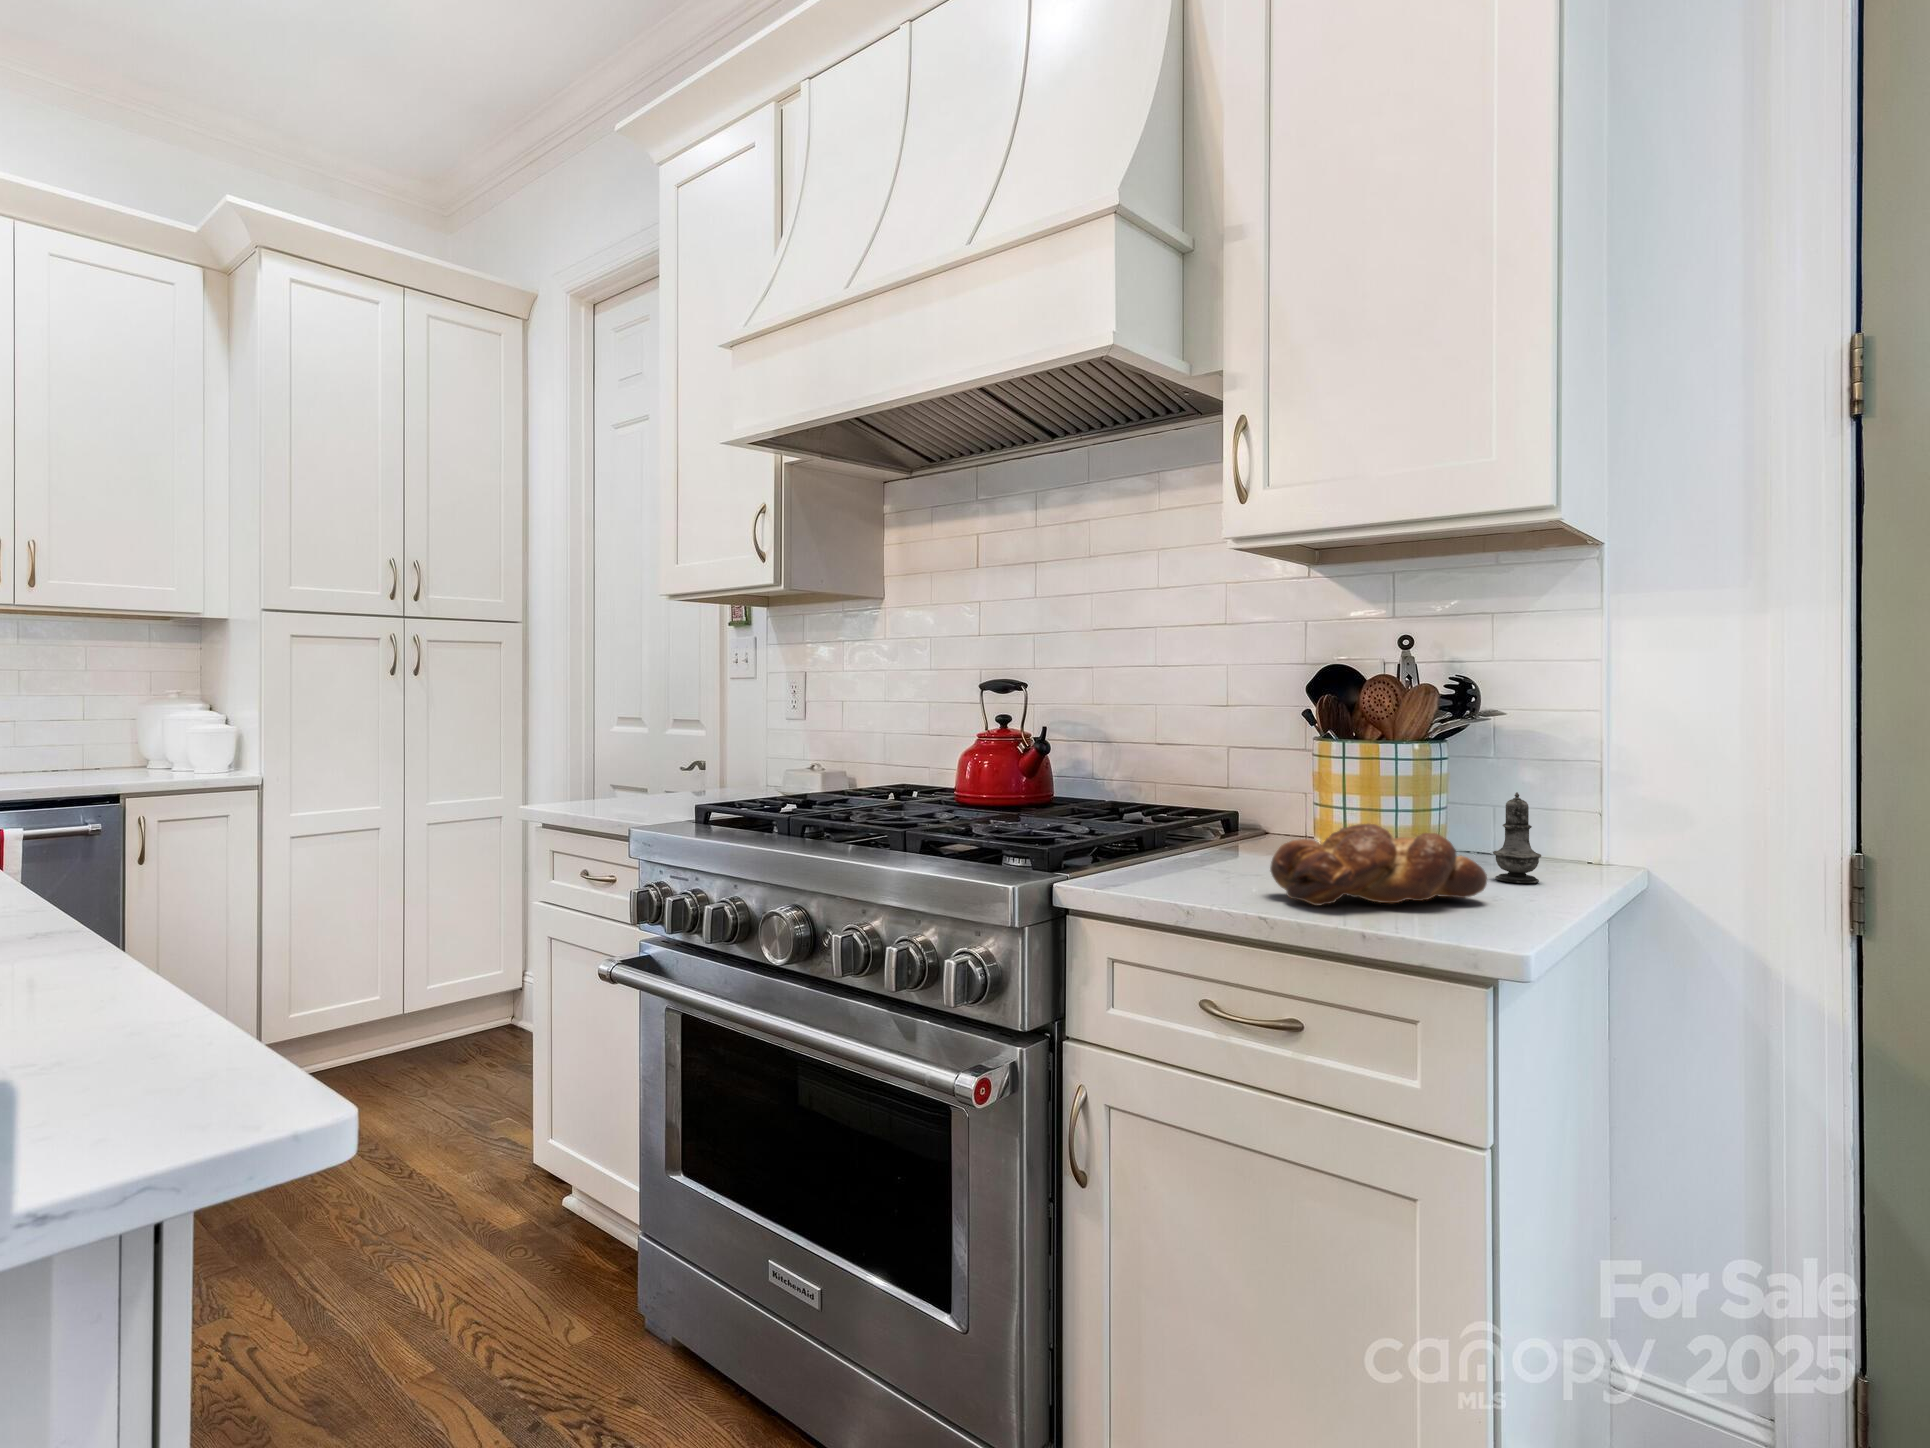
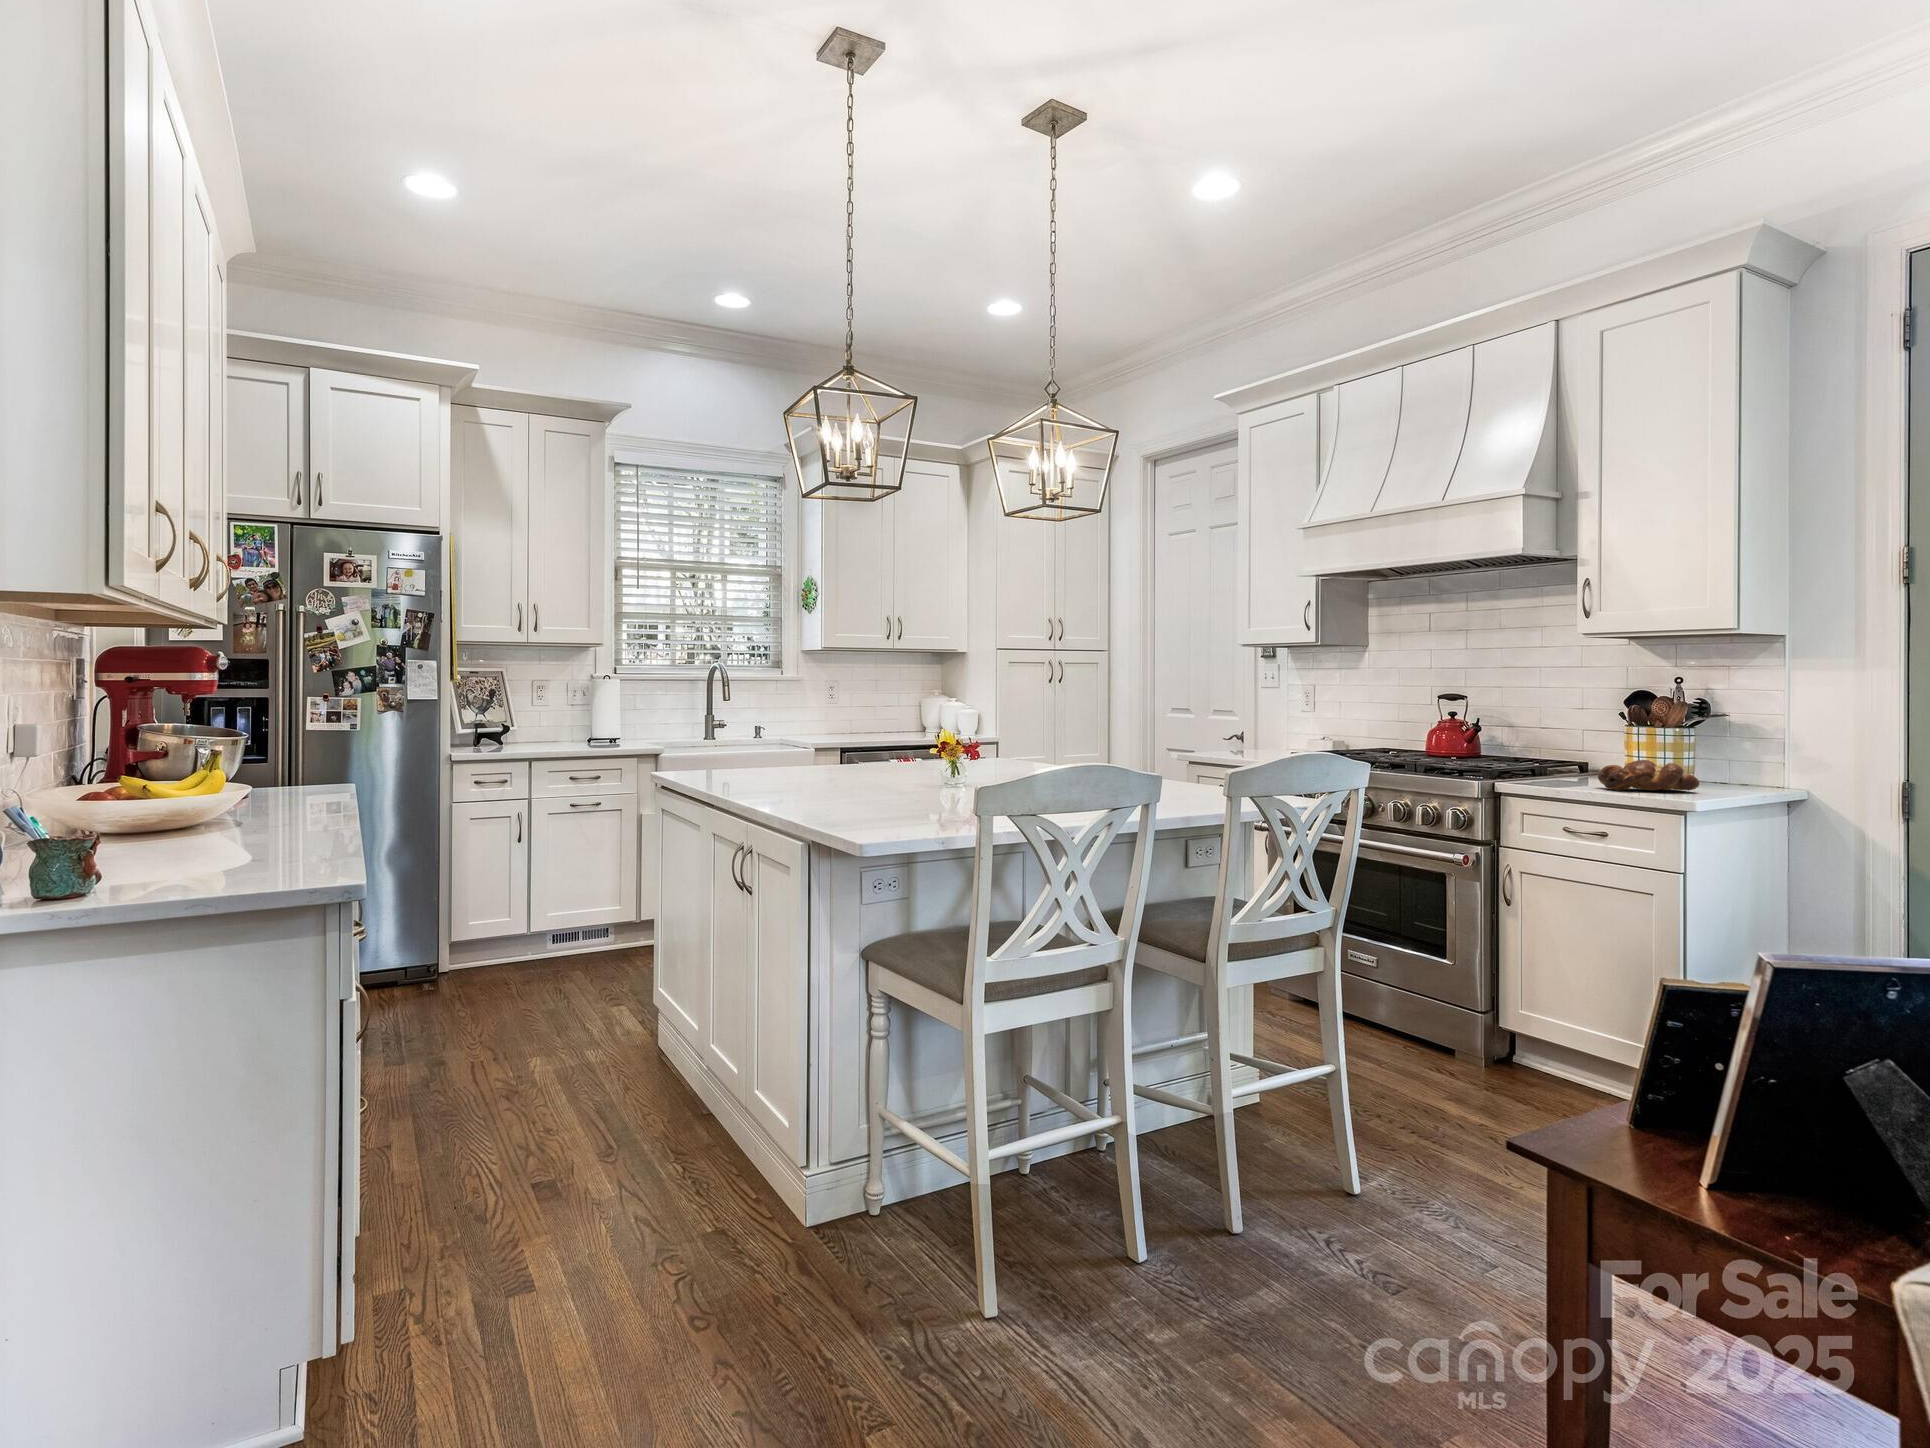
salt shaker: present [1493,792,1541,883] -> none [1713,750,1736,790]

